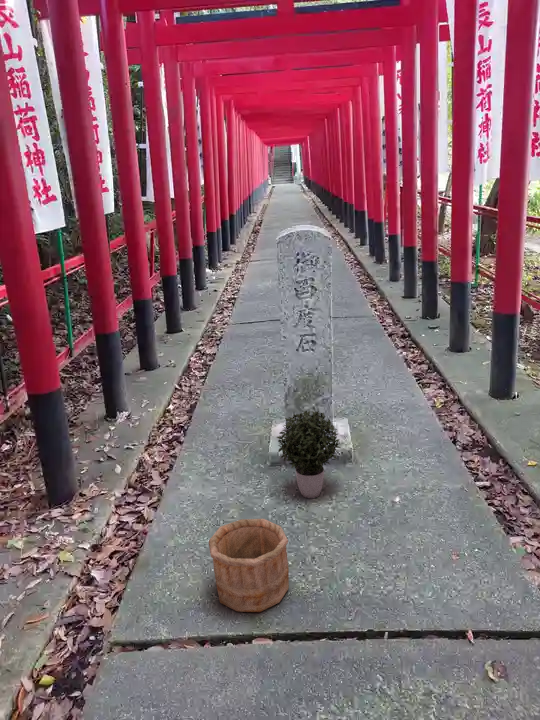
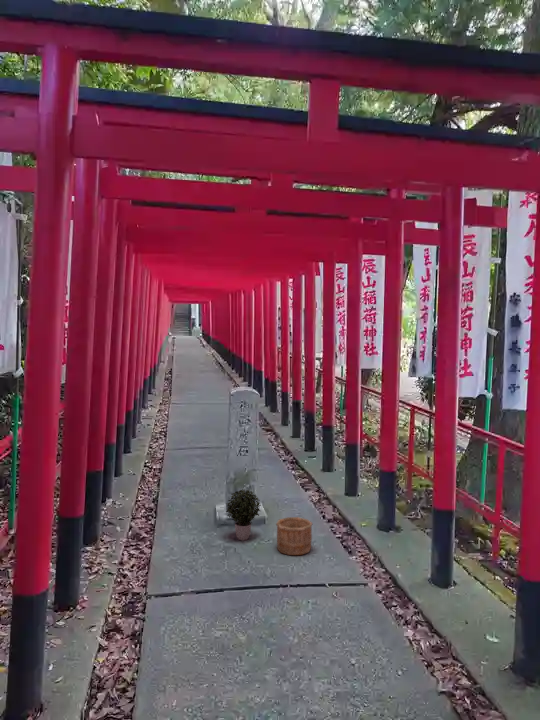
wooden bucket: present [209,519,289,612] -> present [276,517,312,555]

